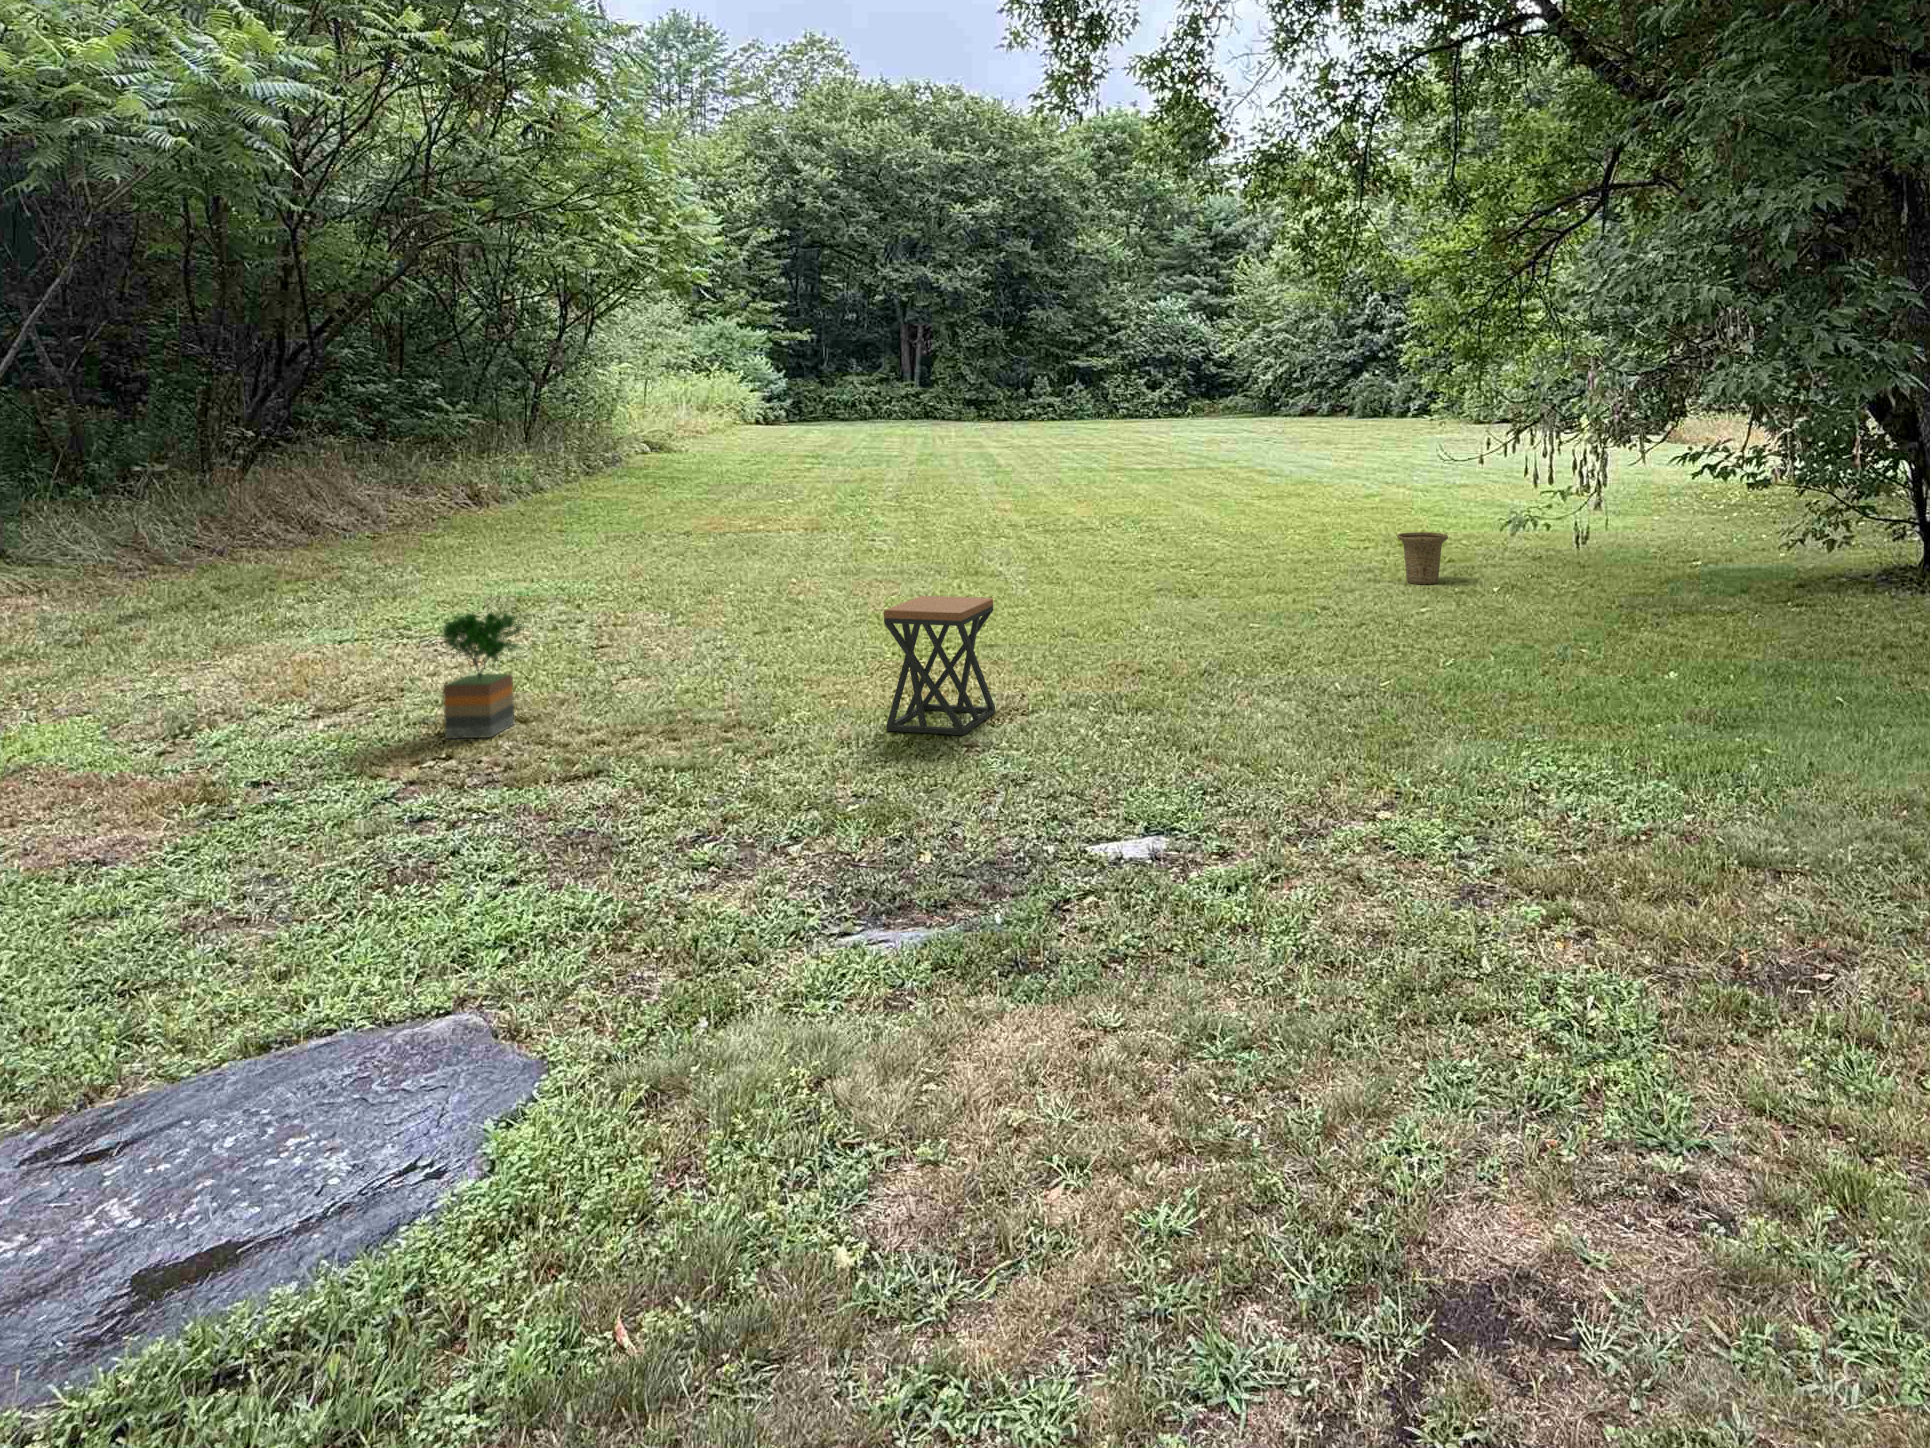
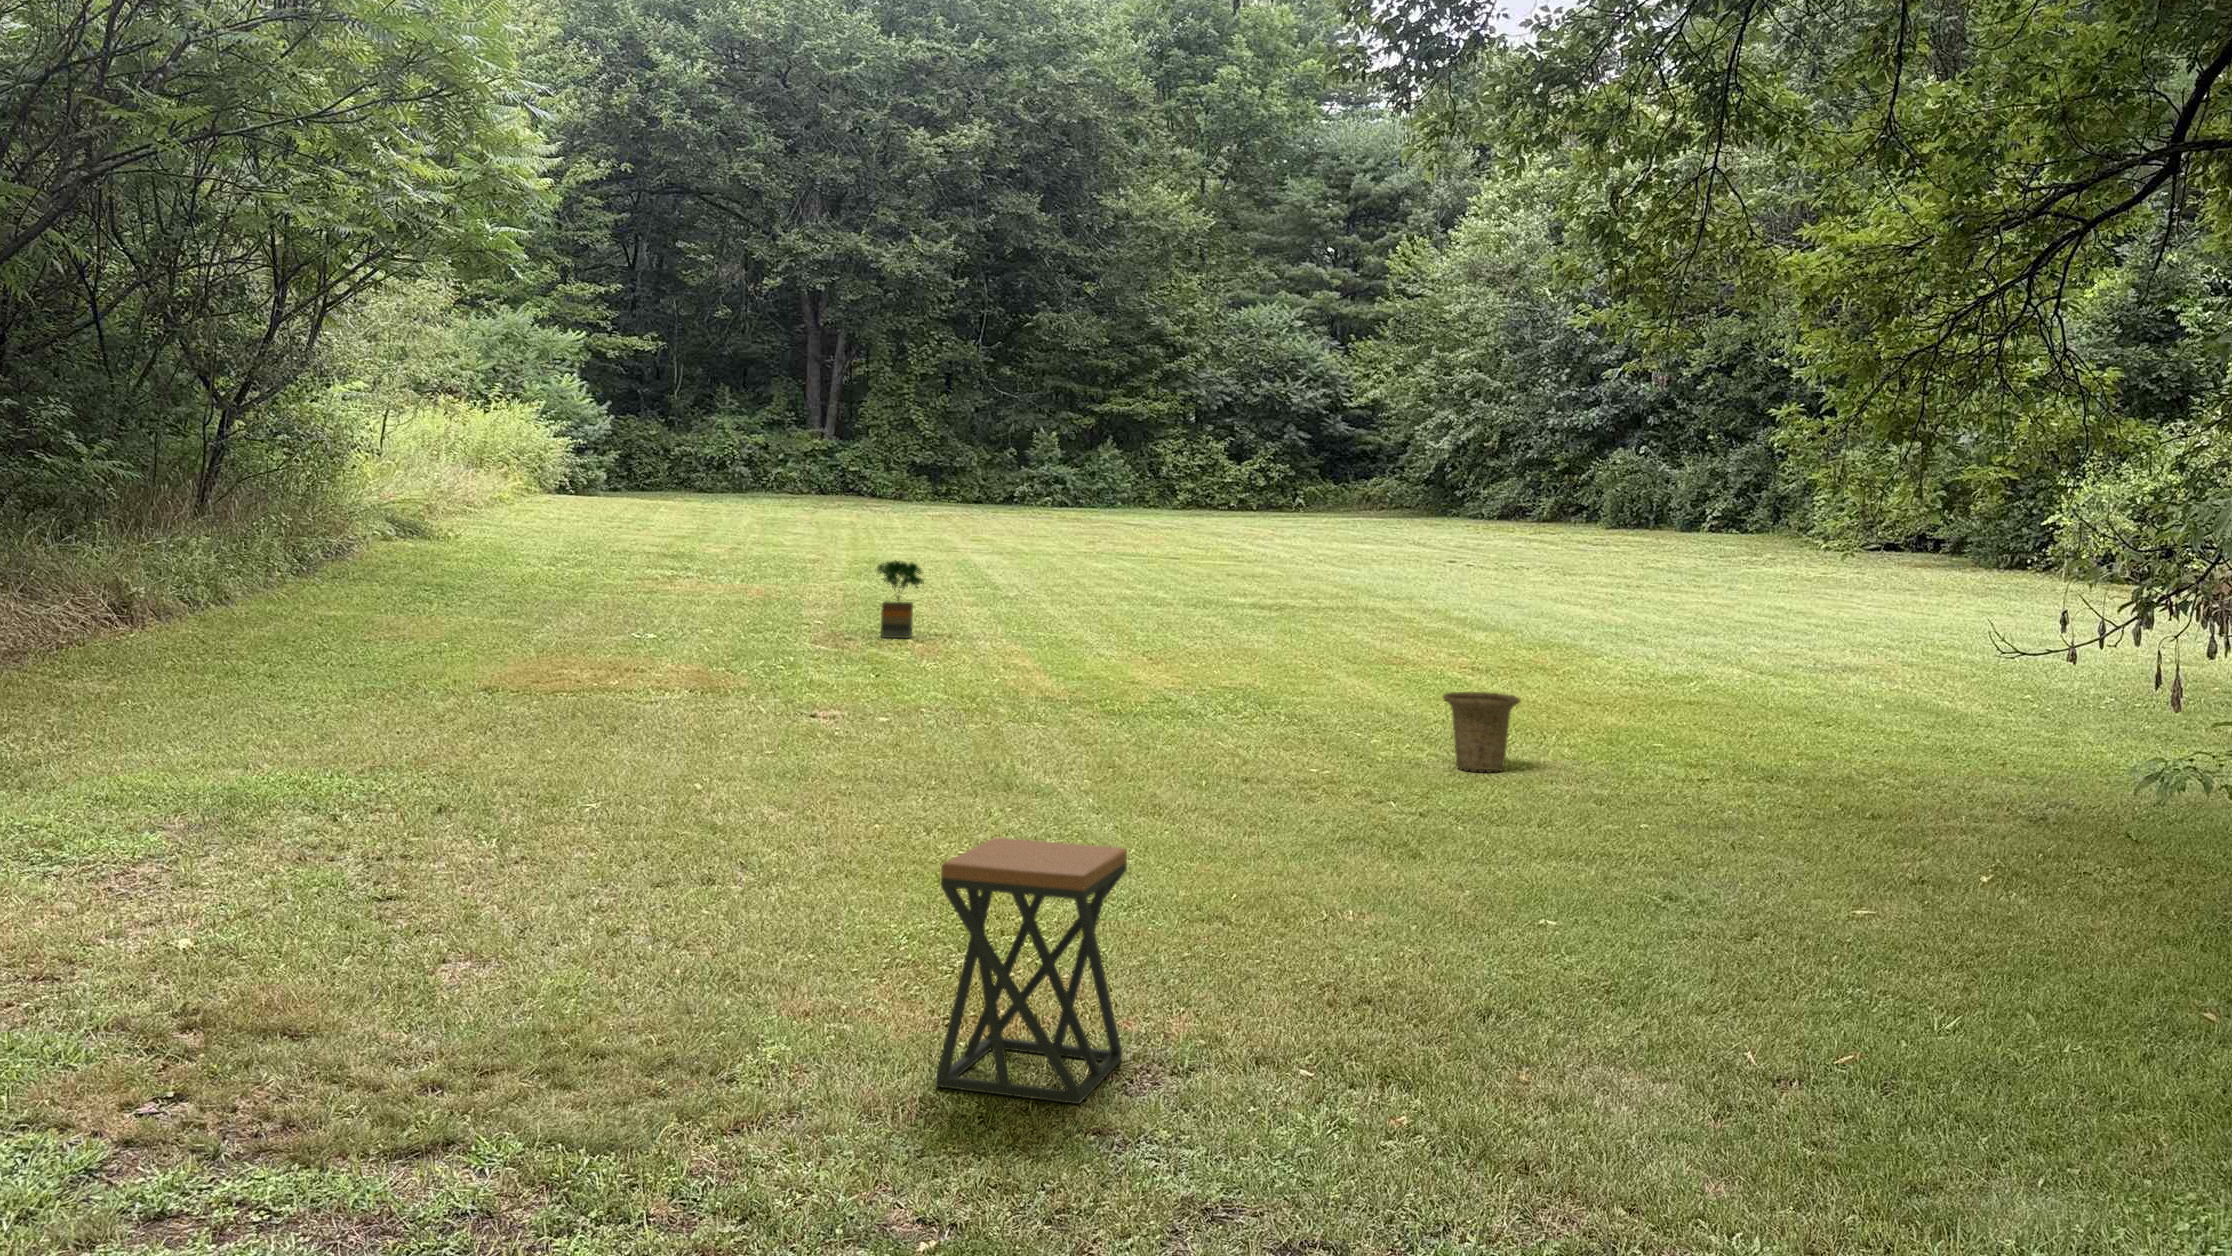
basket: present [1397,532,1448,585] -> present [1442,692,1520,772]
potted tree: present [441,613,524,739] -> present [877,560,924,638]

